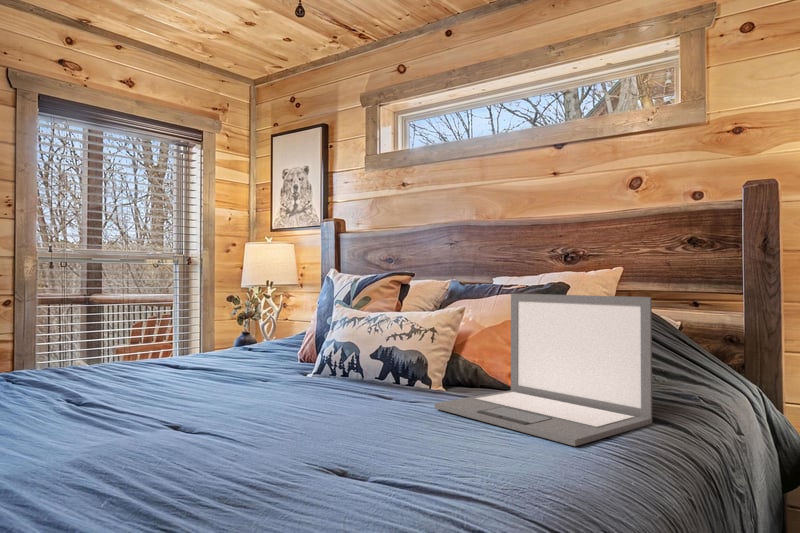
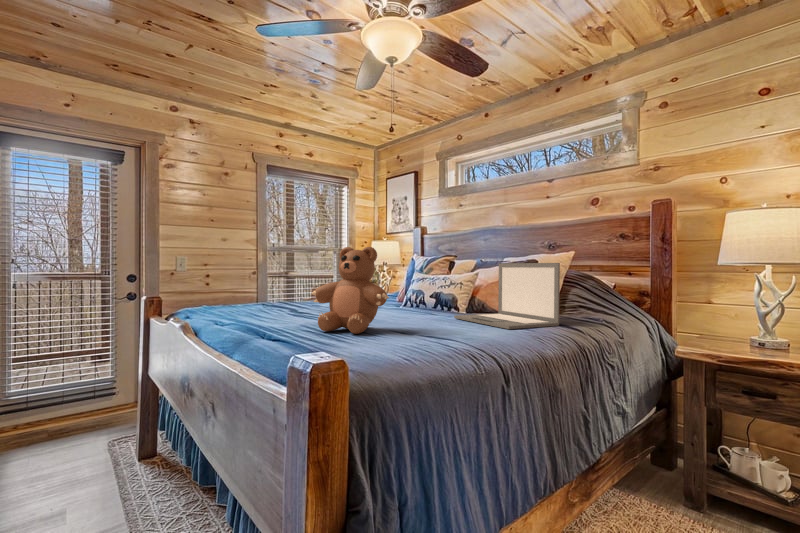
teddy bear: none [108,267,319,500] -> present [312,247,389,334]

